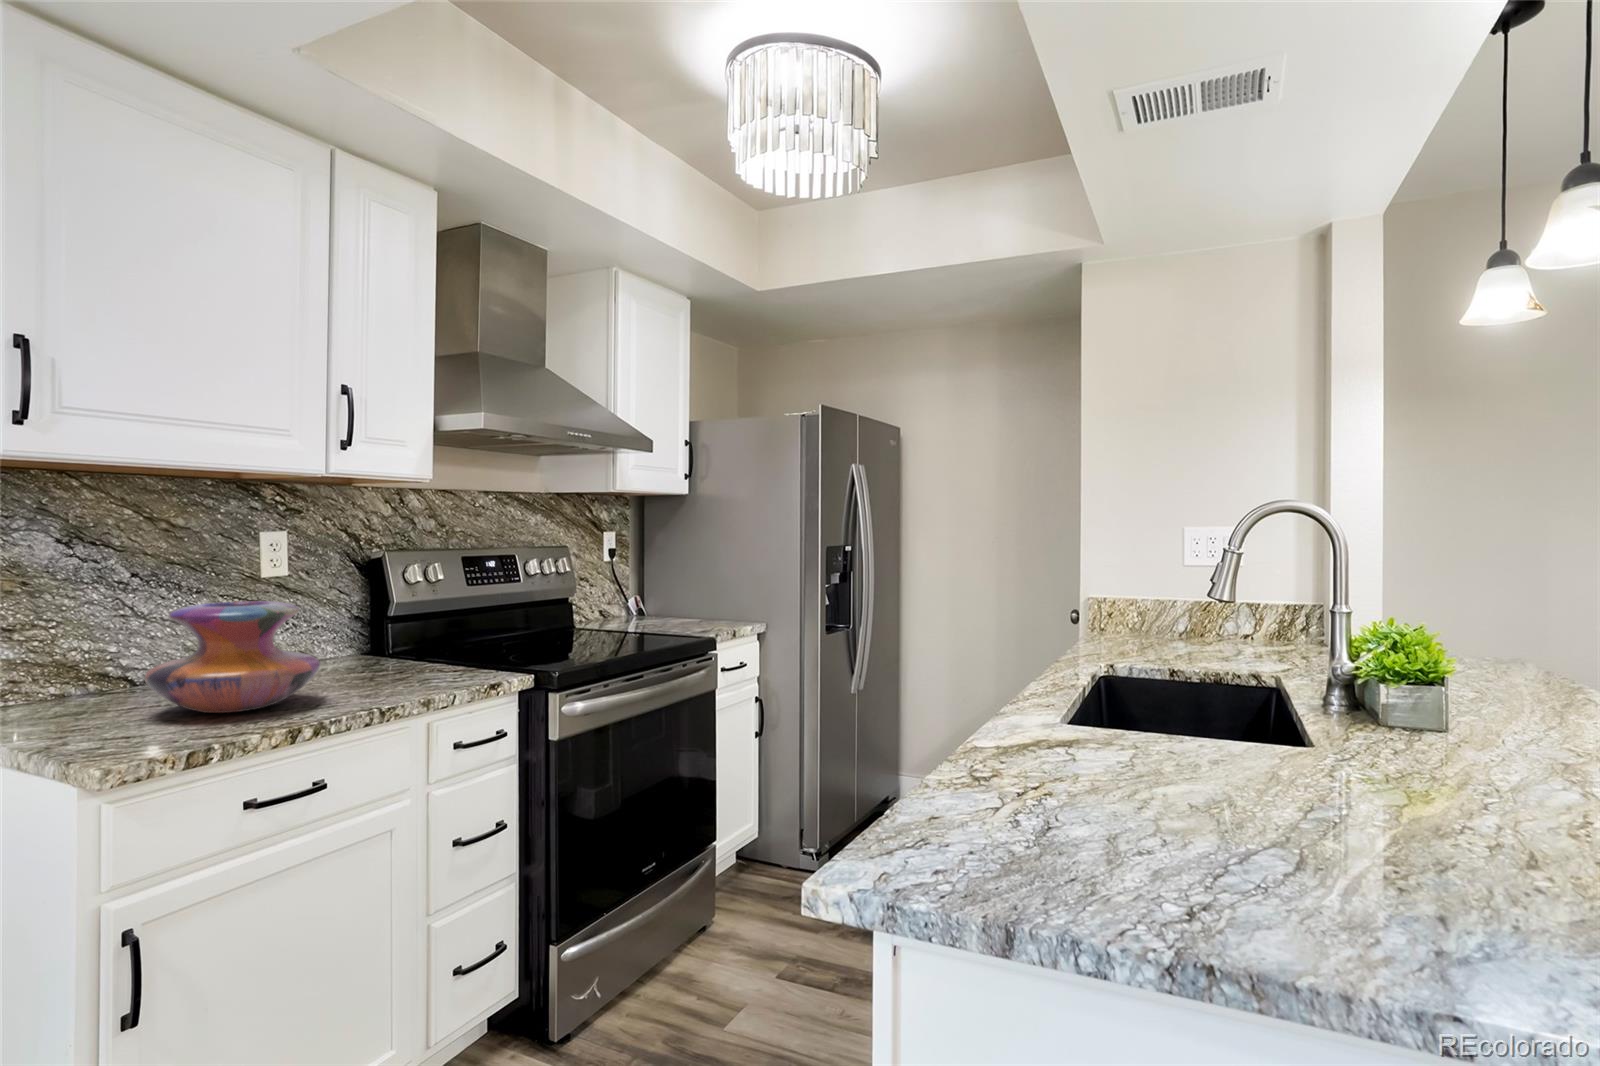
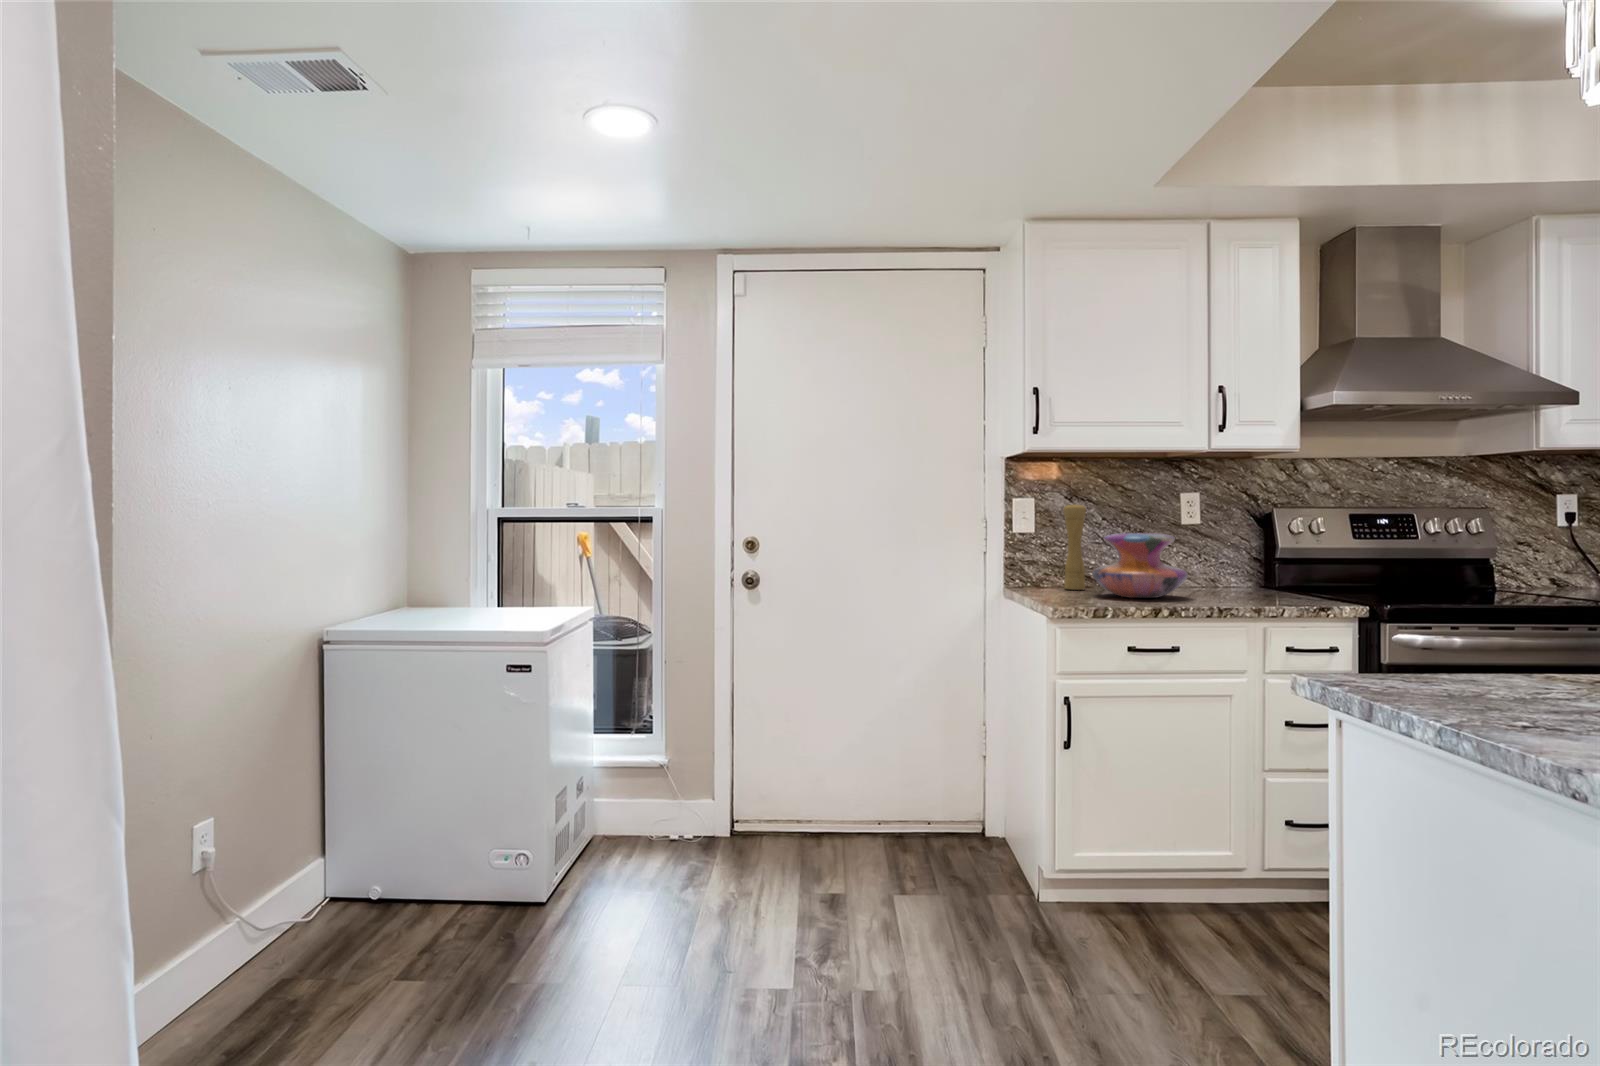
pepper mill: none [61,550,111,709] -> present [1064,503,1086,590]

